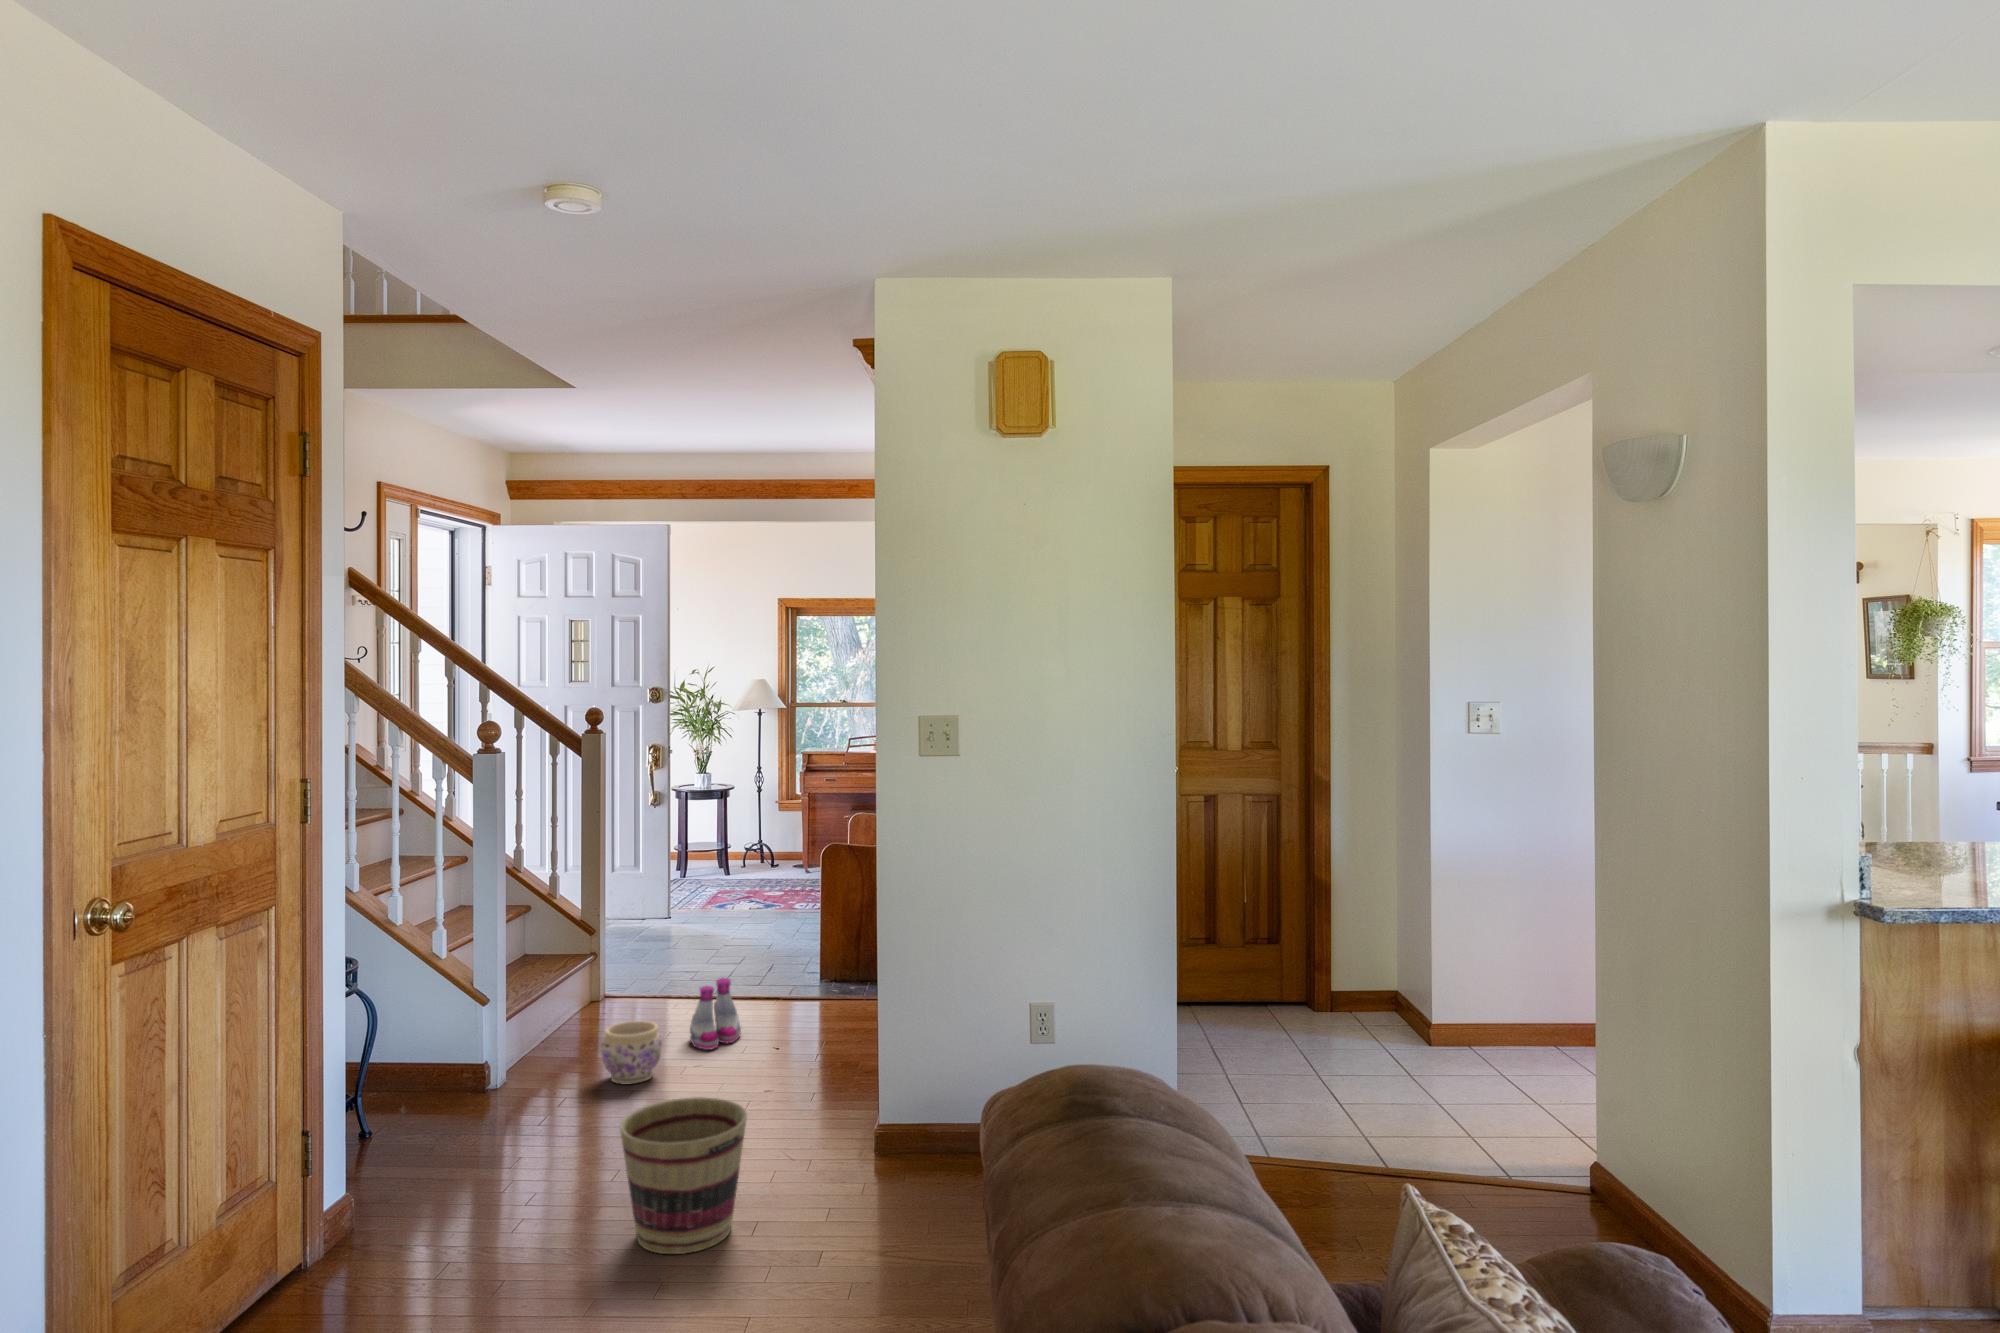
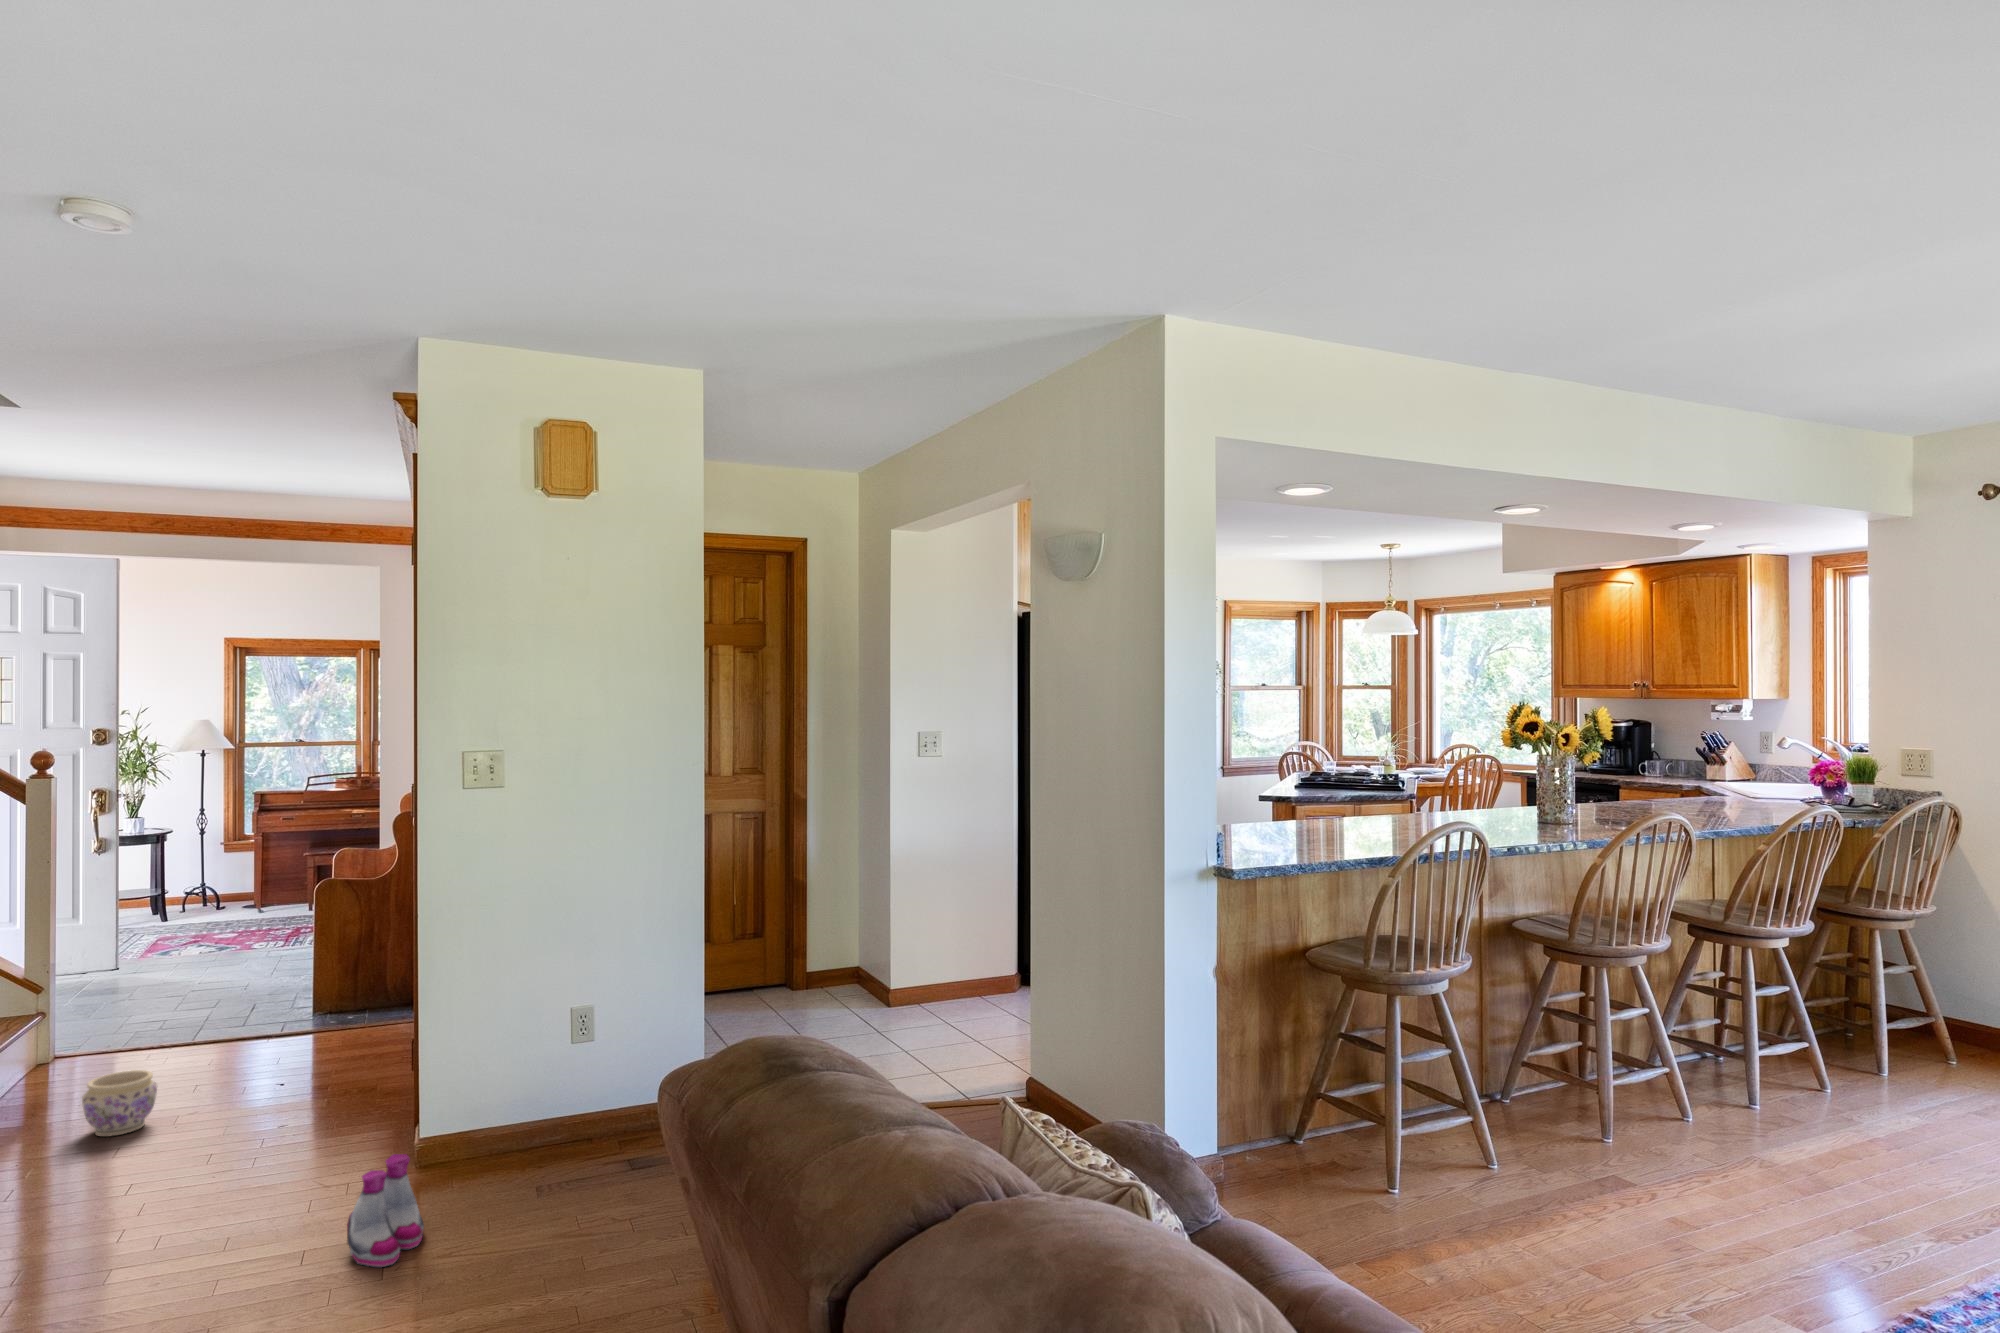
boots: present [690,978,741,1050] -> present [347,1154,424,1267]
basket: present [620,1097,747,1254] -> none [165,1118,302,1266]

